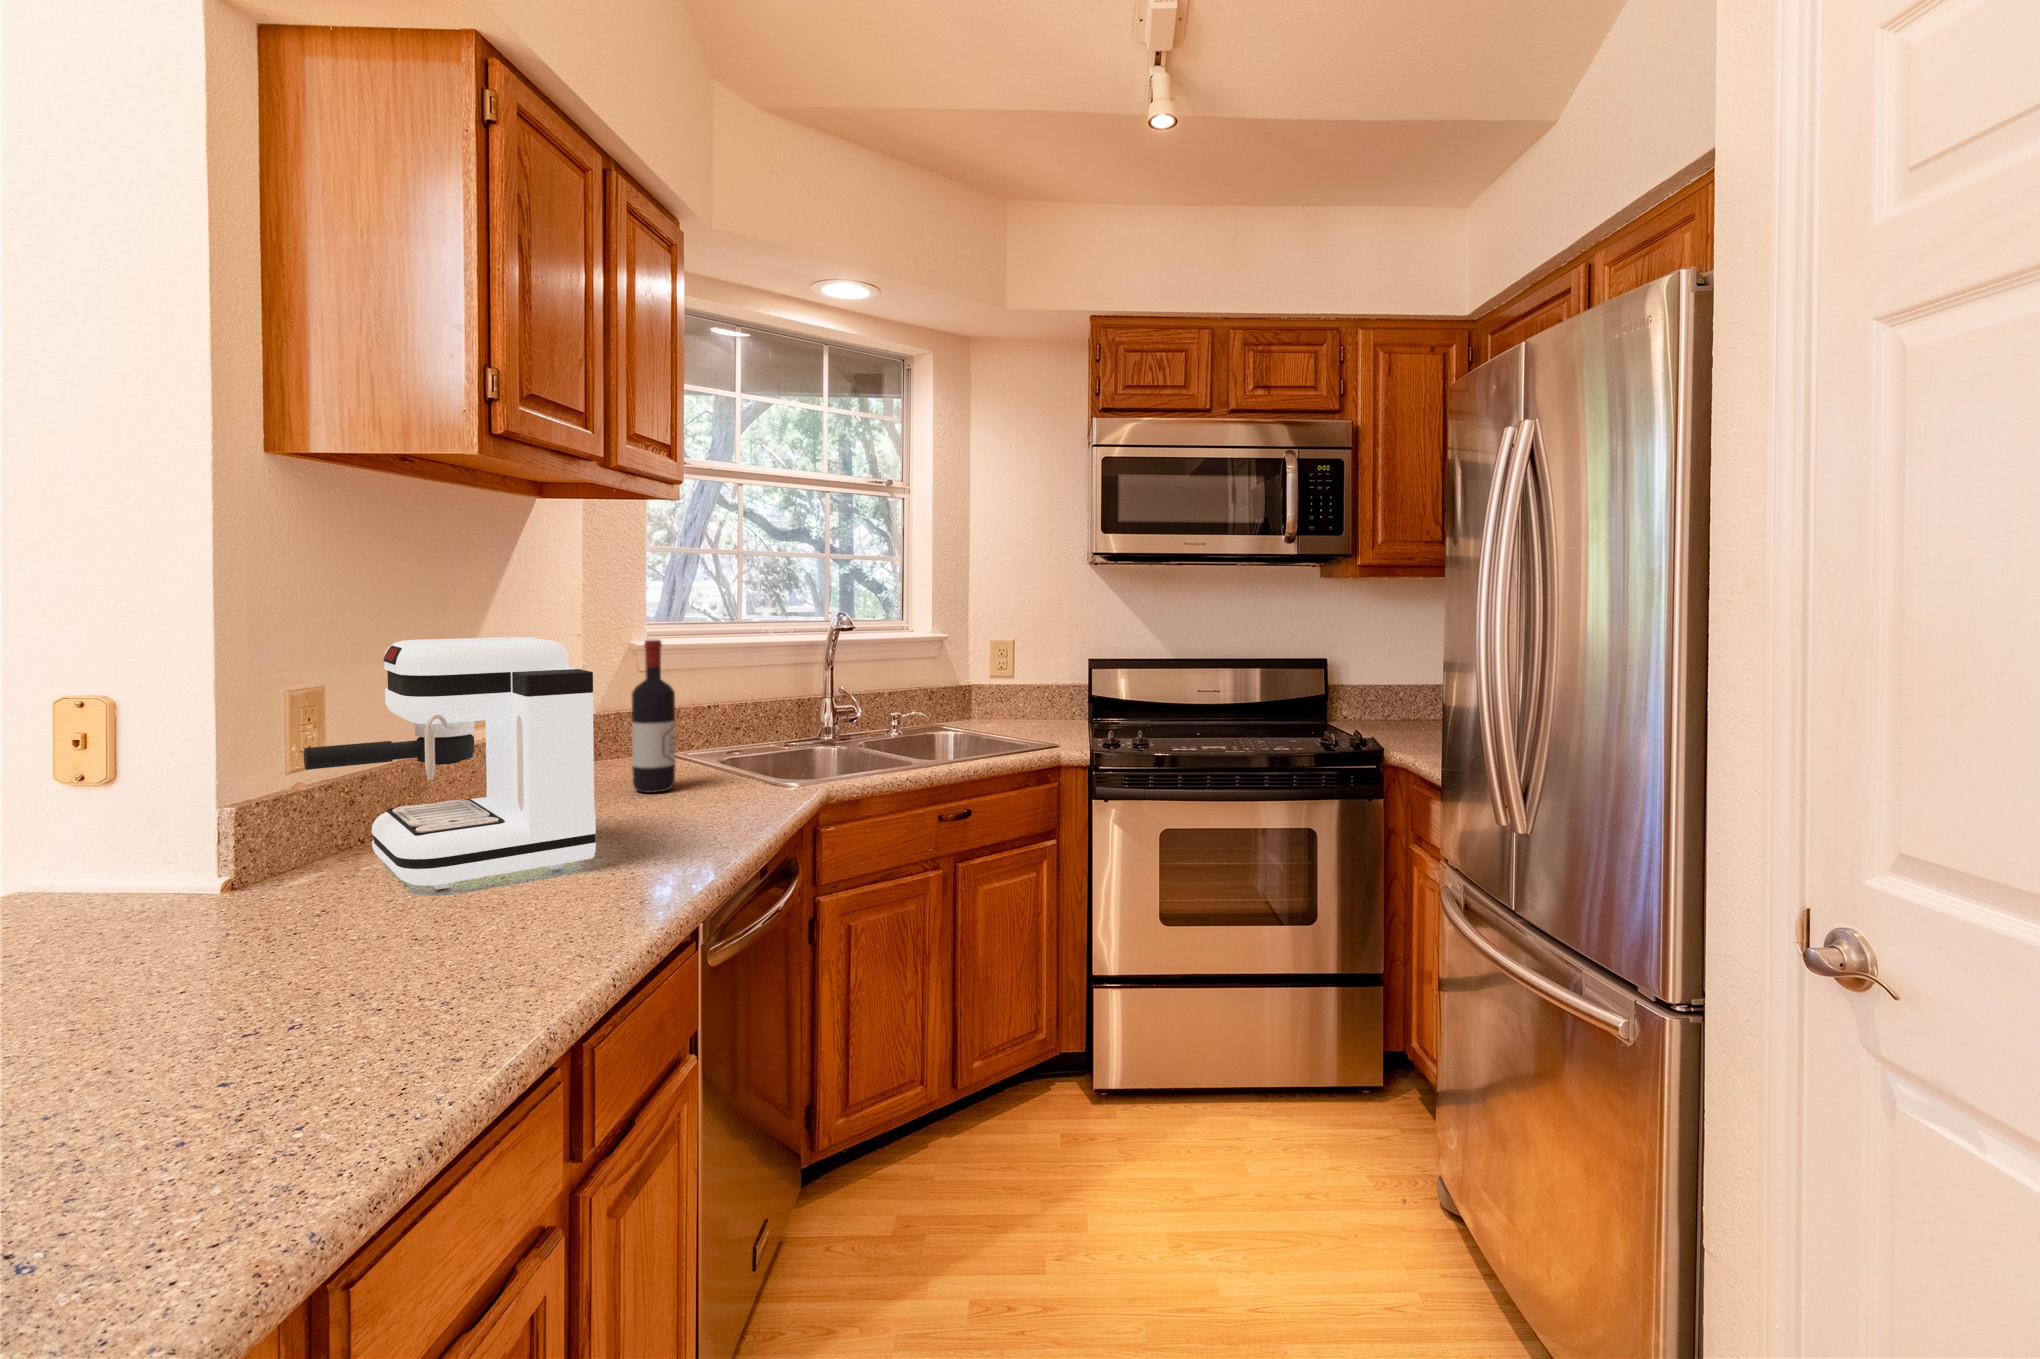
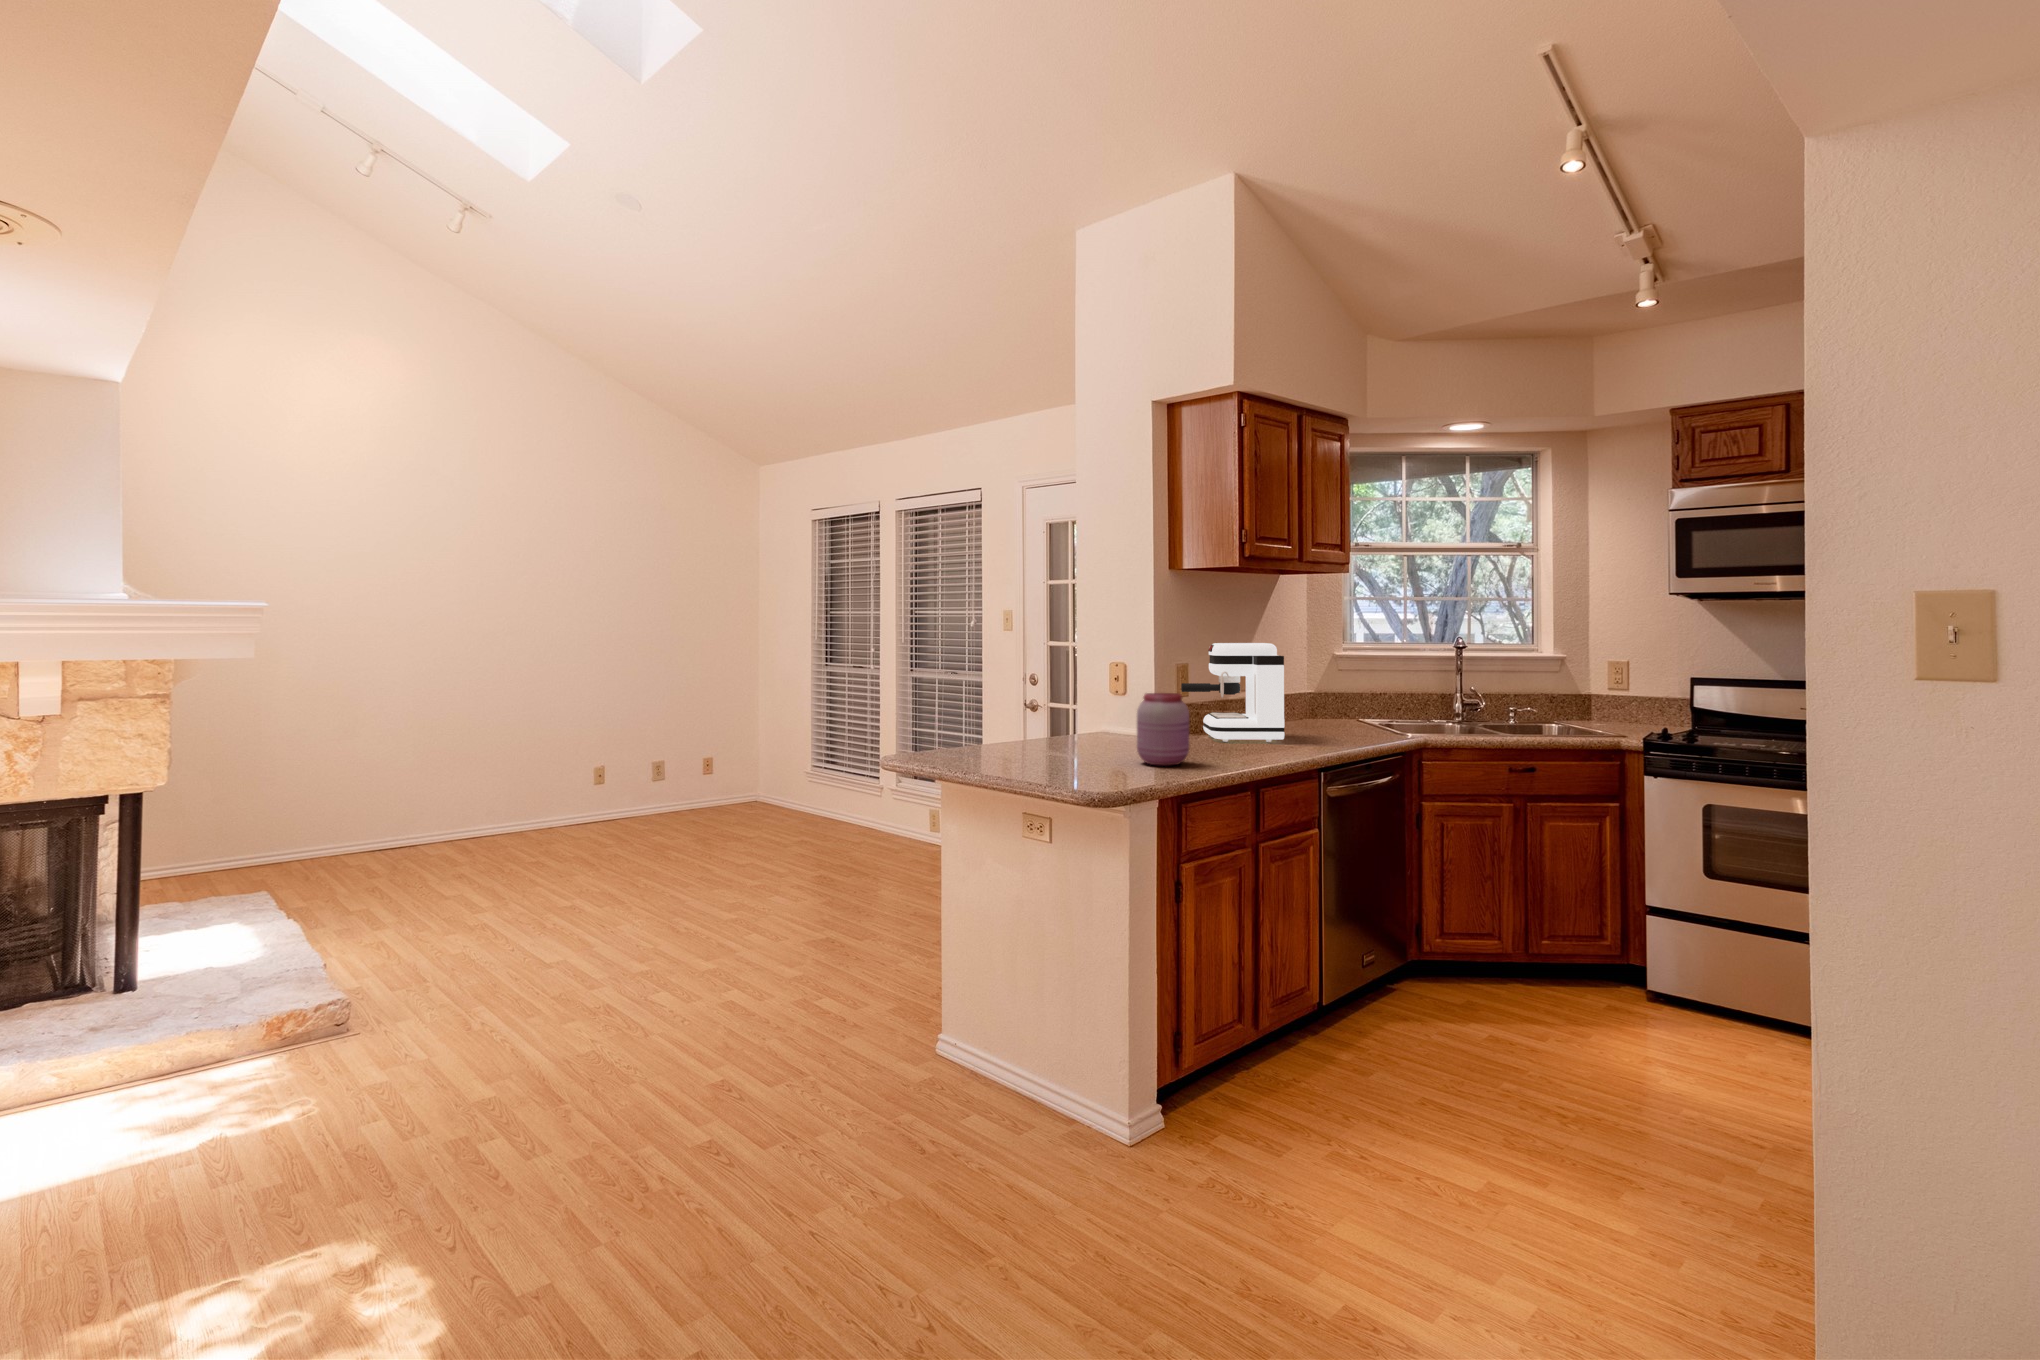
wine bottle: present [632,639,675,793] -> none [1319,649,1342,729]
jar: none [95,851,343,1144] -> present [1137,693,1189,766]

